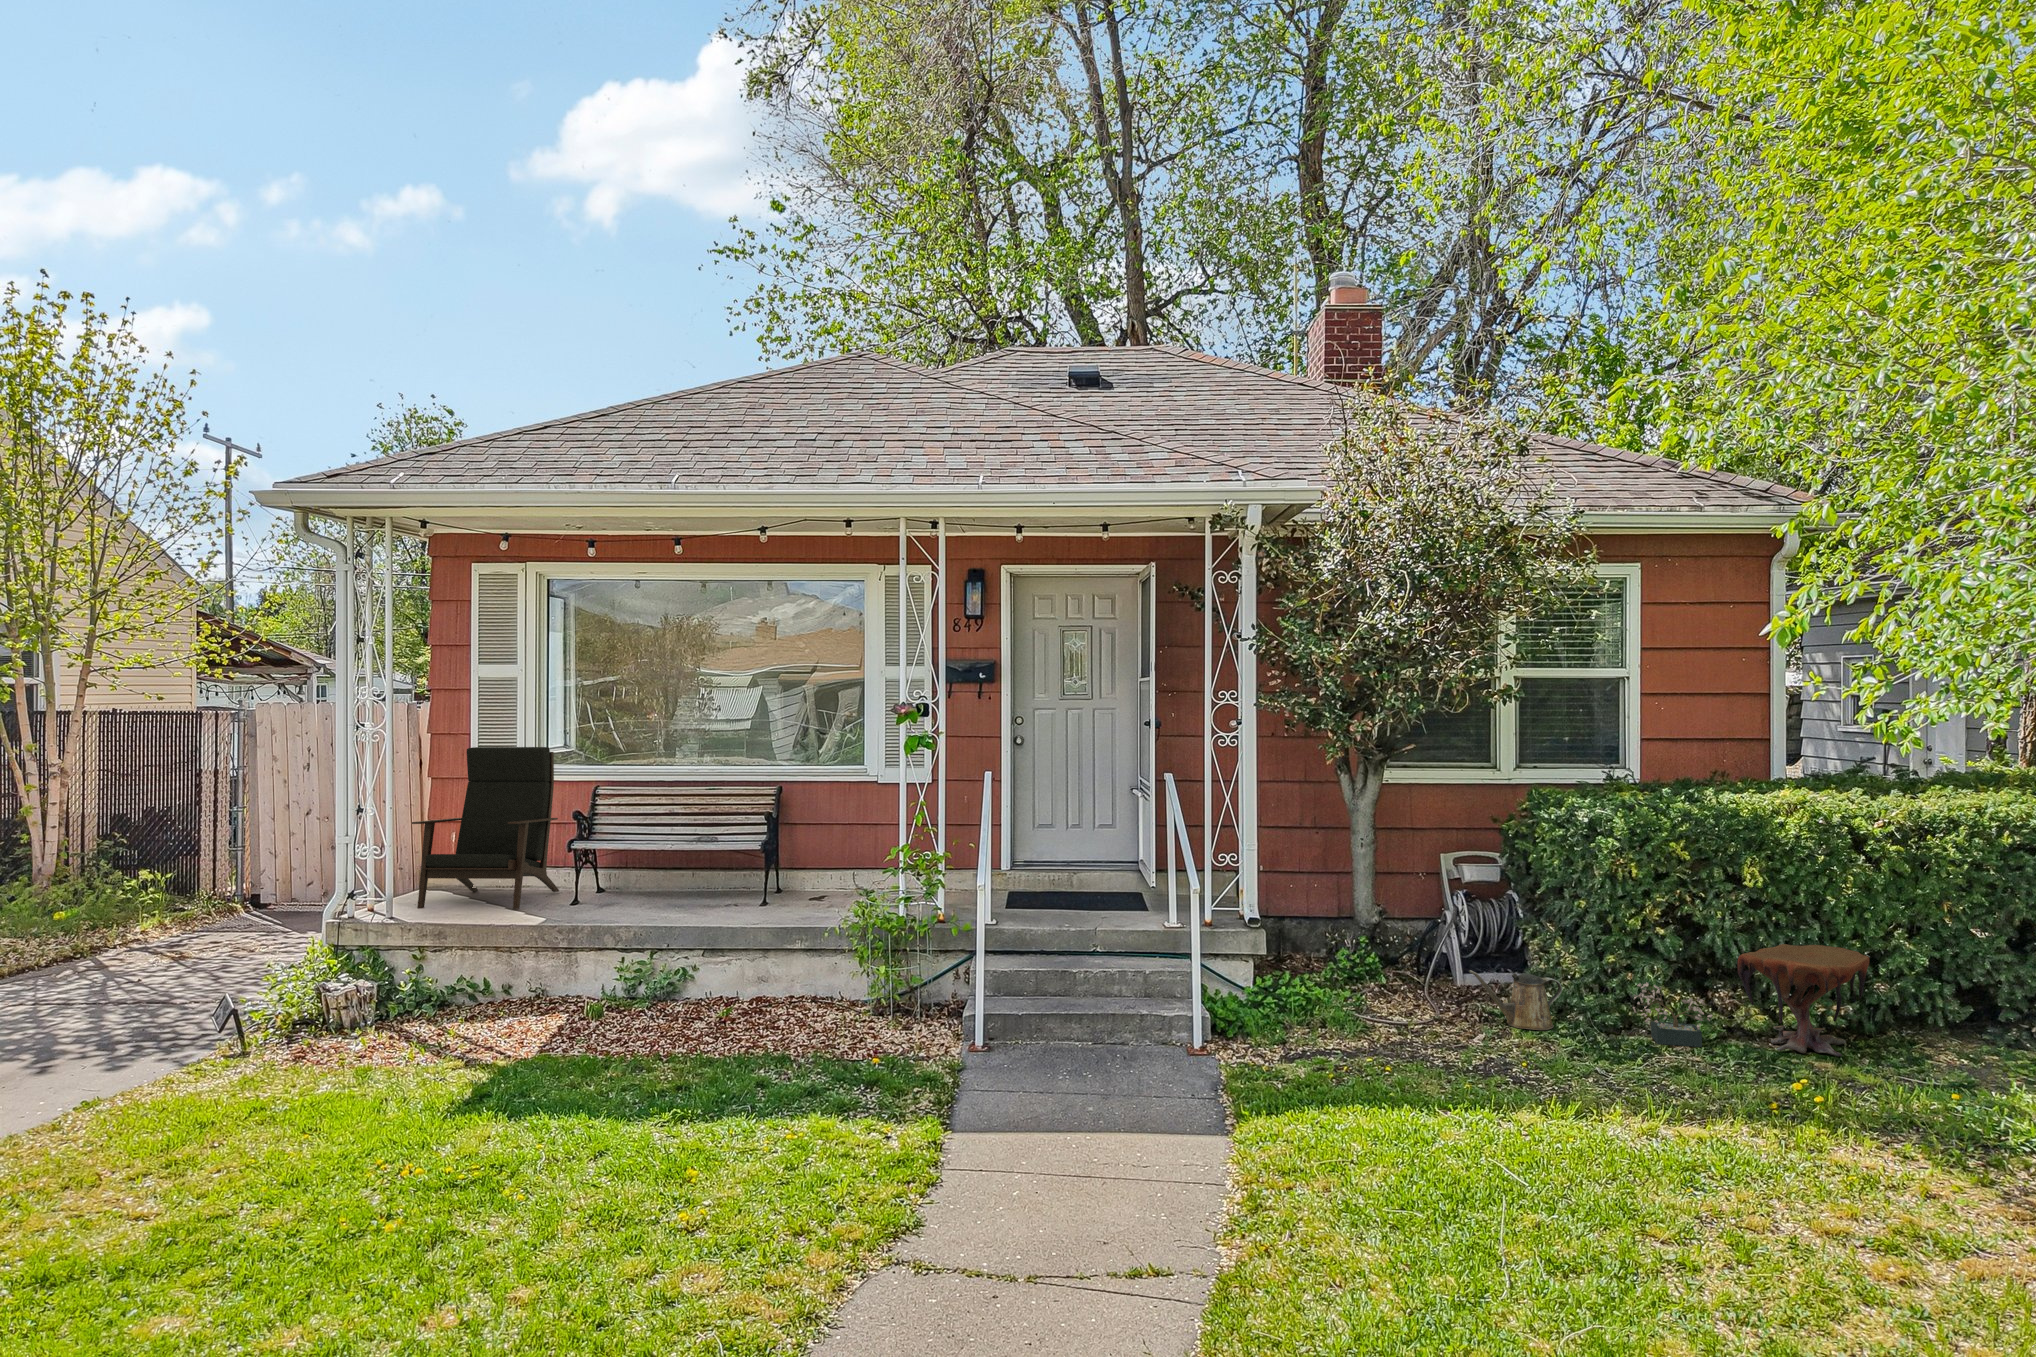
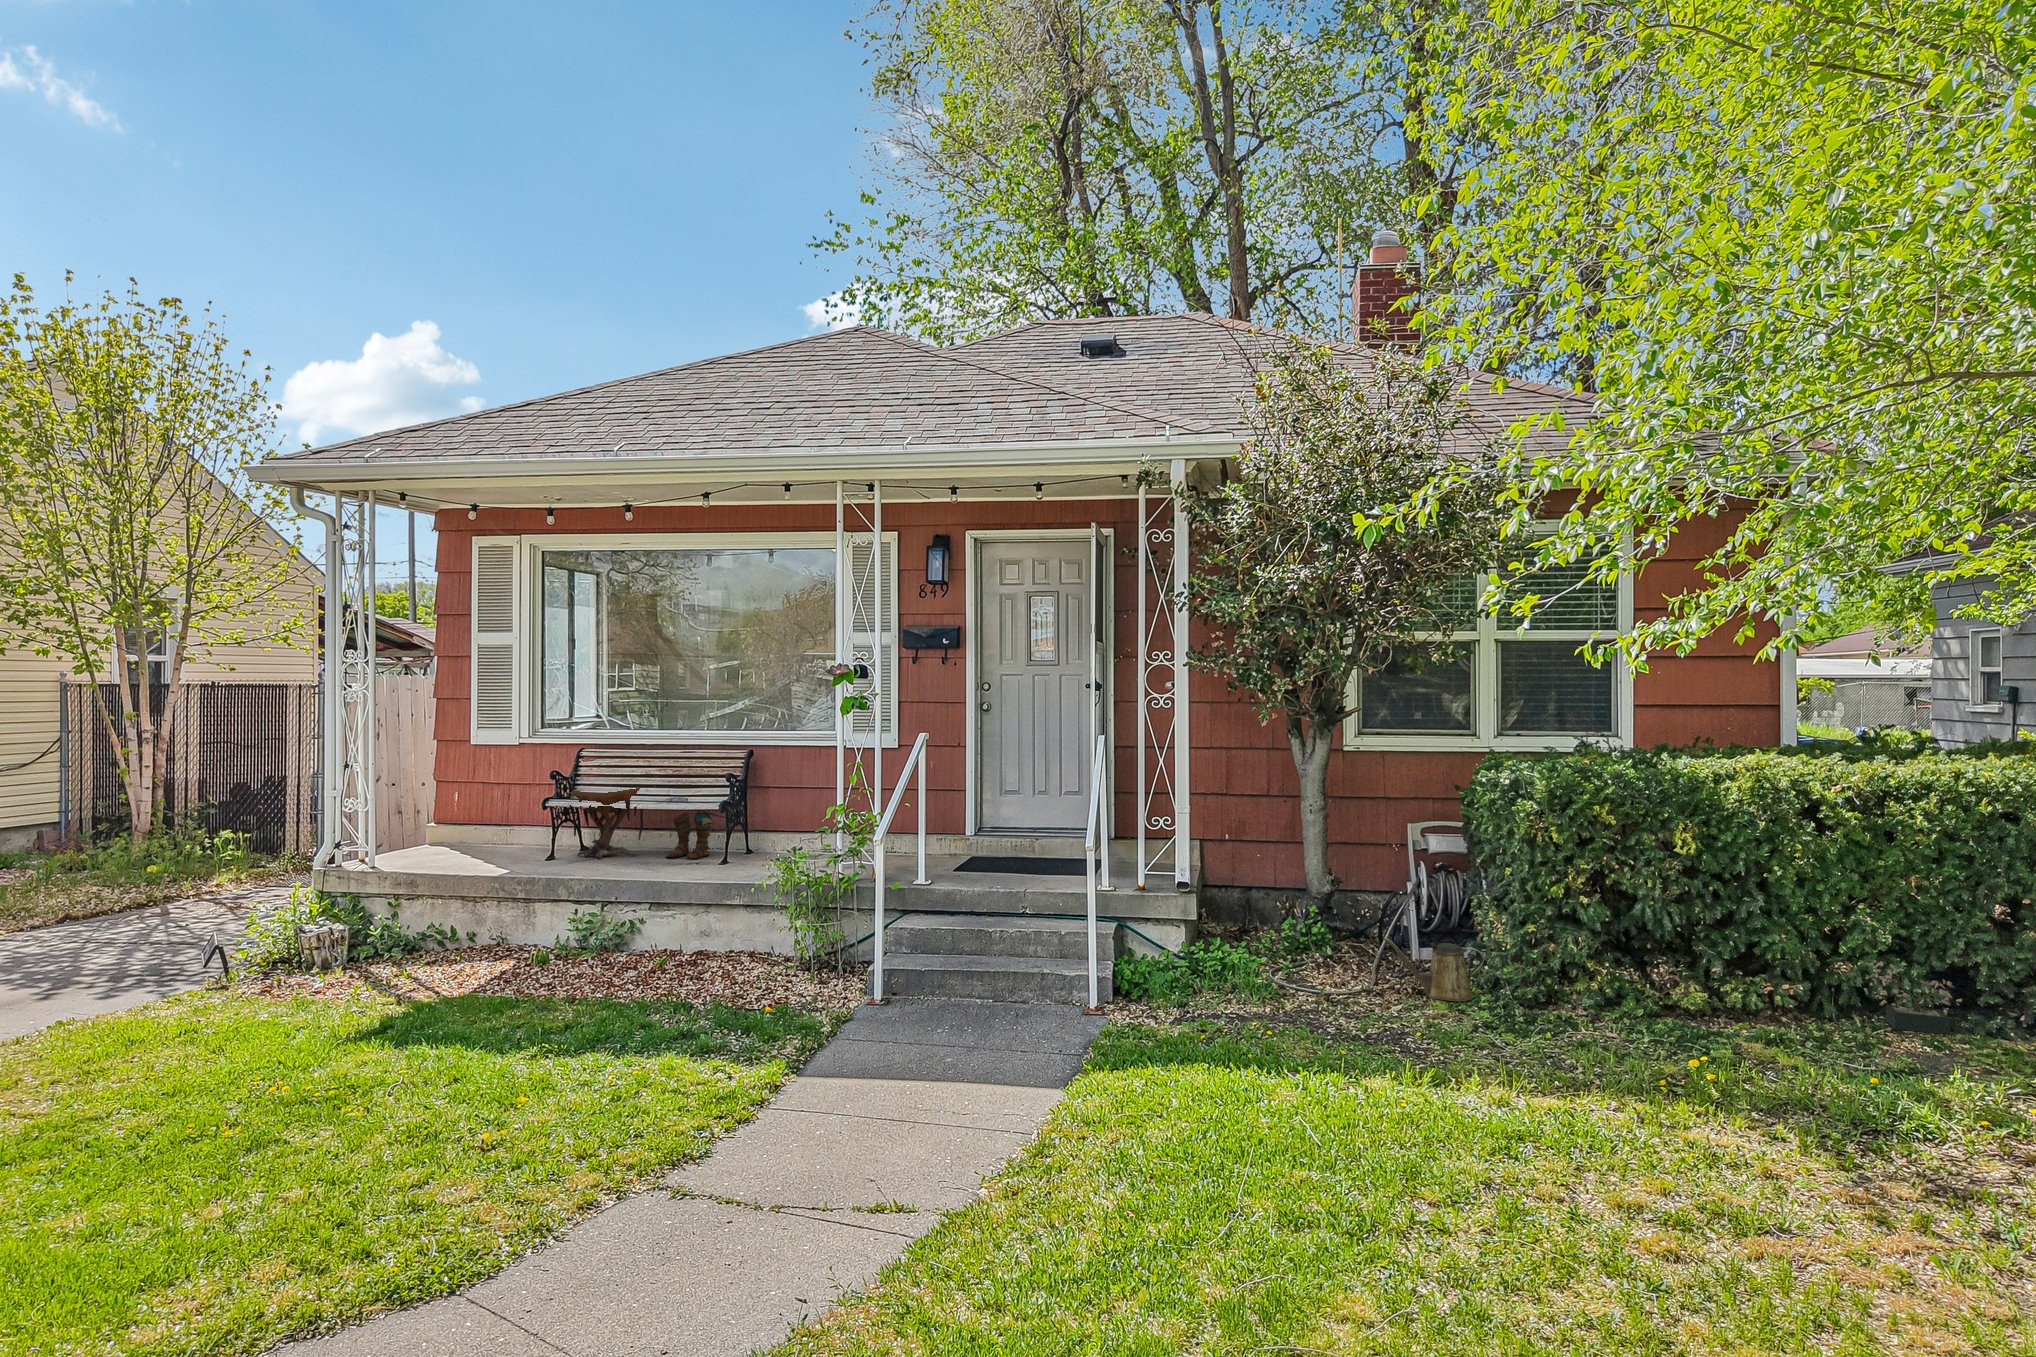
lounge chair: present [412,747,559,909] -> none [403,714,547,863]
boots: none [697,849,747,900] -> present [666,812,712,859]
side table: present [1738,944,1870,1056] -> present [569,788,643,859]
decorative plant: present [1633,982,1712,1047] -> present [1864,960,1962,1034]

